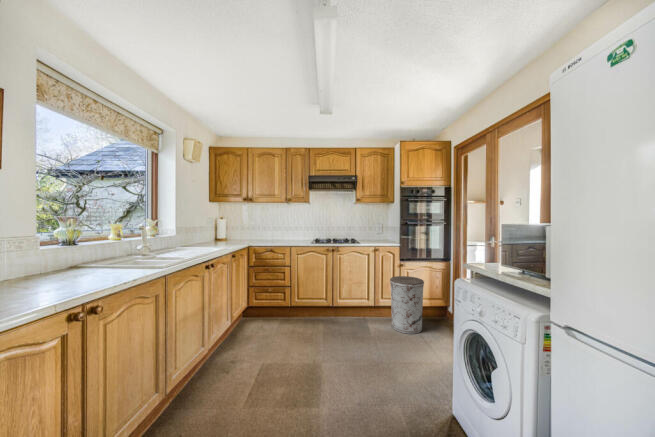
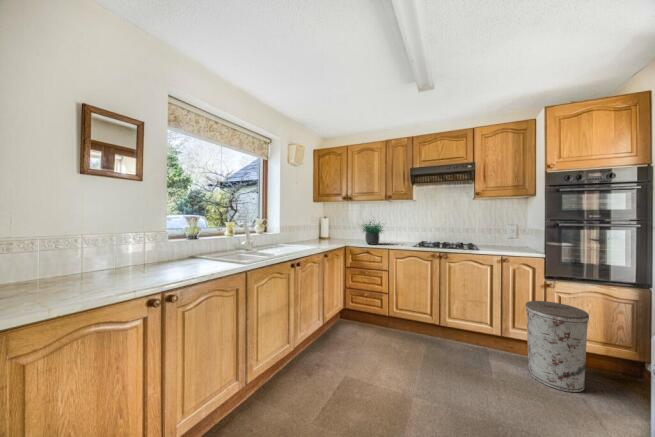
potted plant: none [260,214,292,243] -> present [362,222,383,245]

